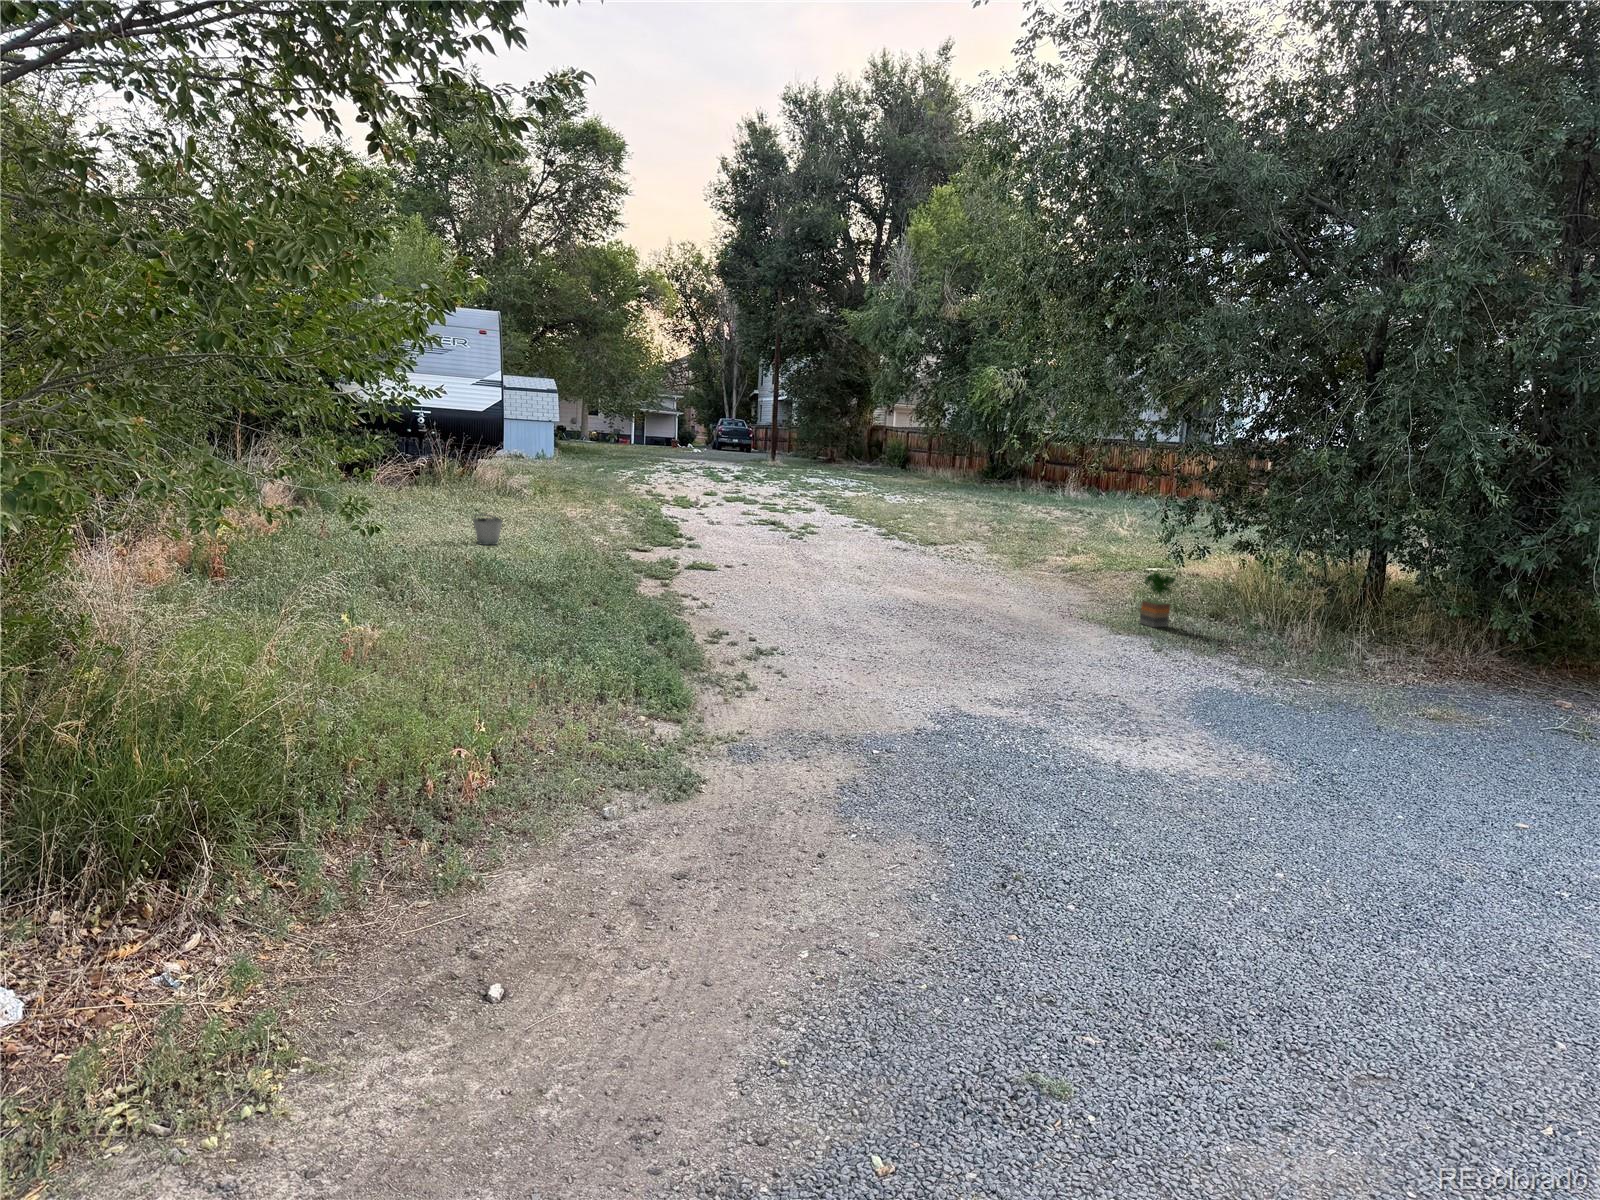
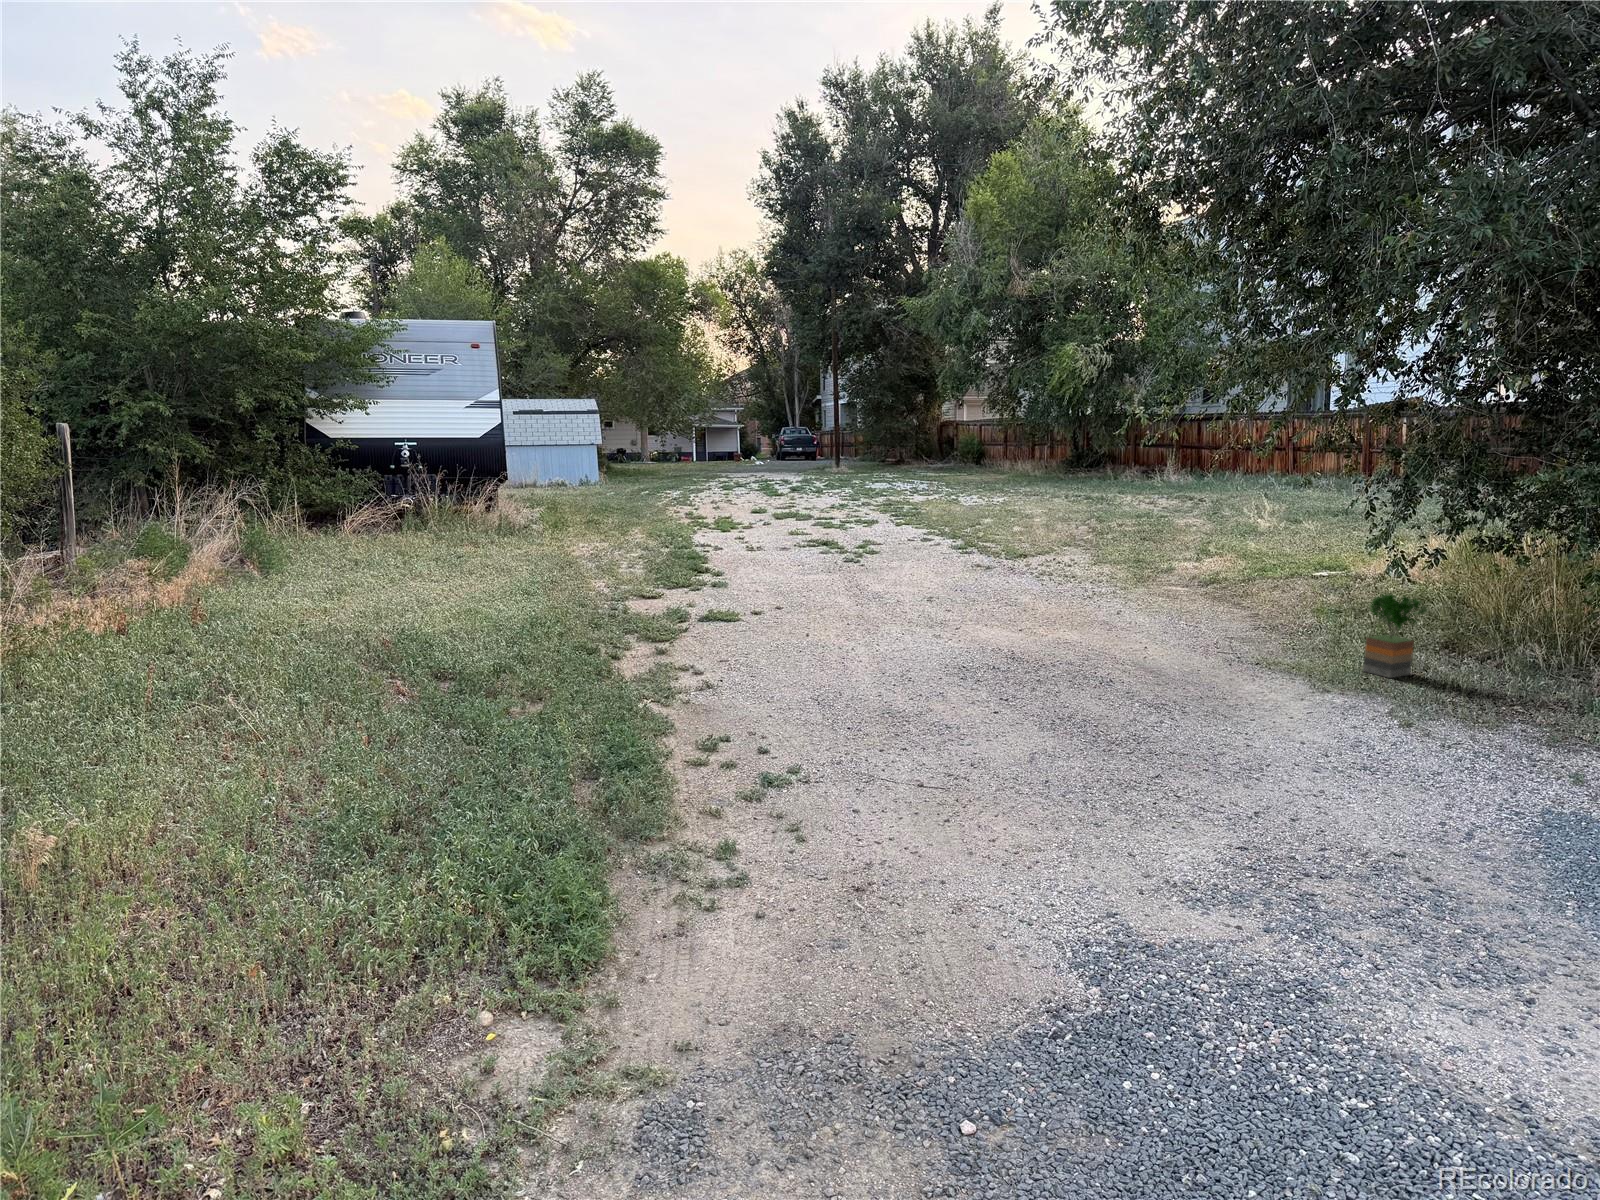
bucket: present [473,514,502,545] -> none [407,564,448,606]

